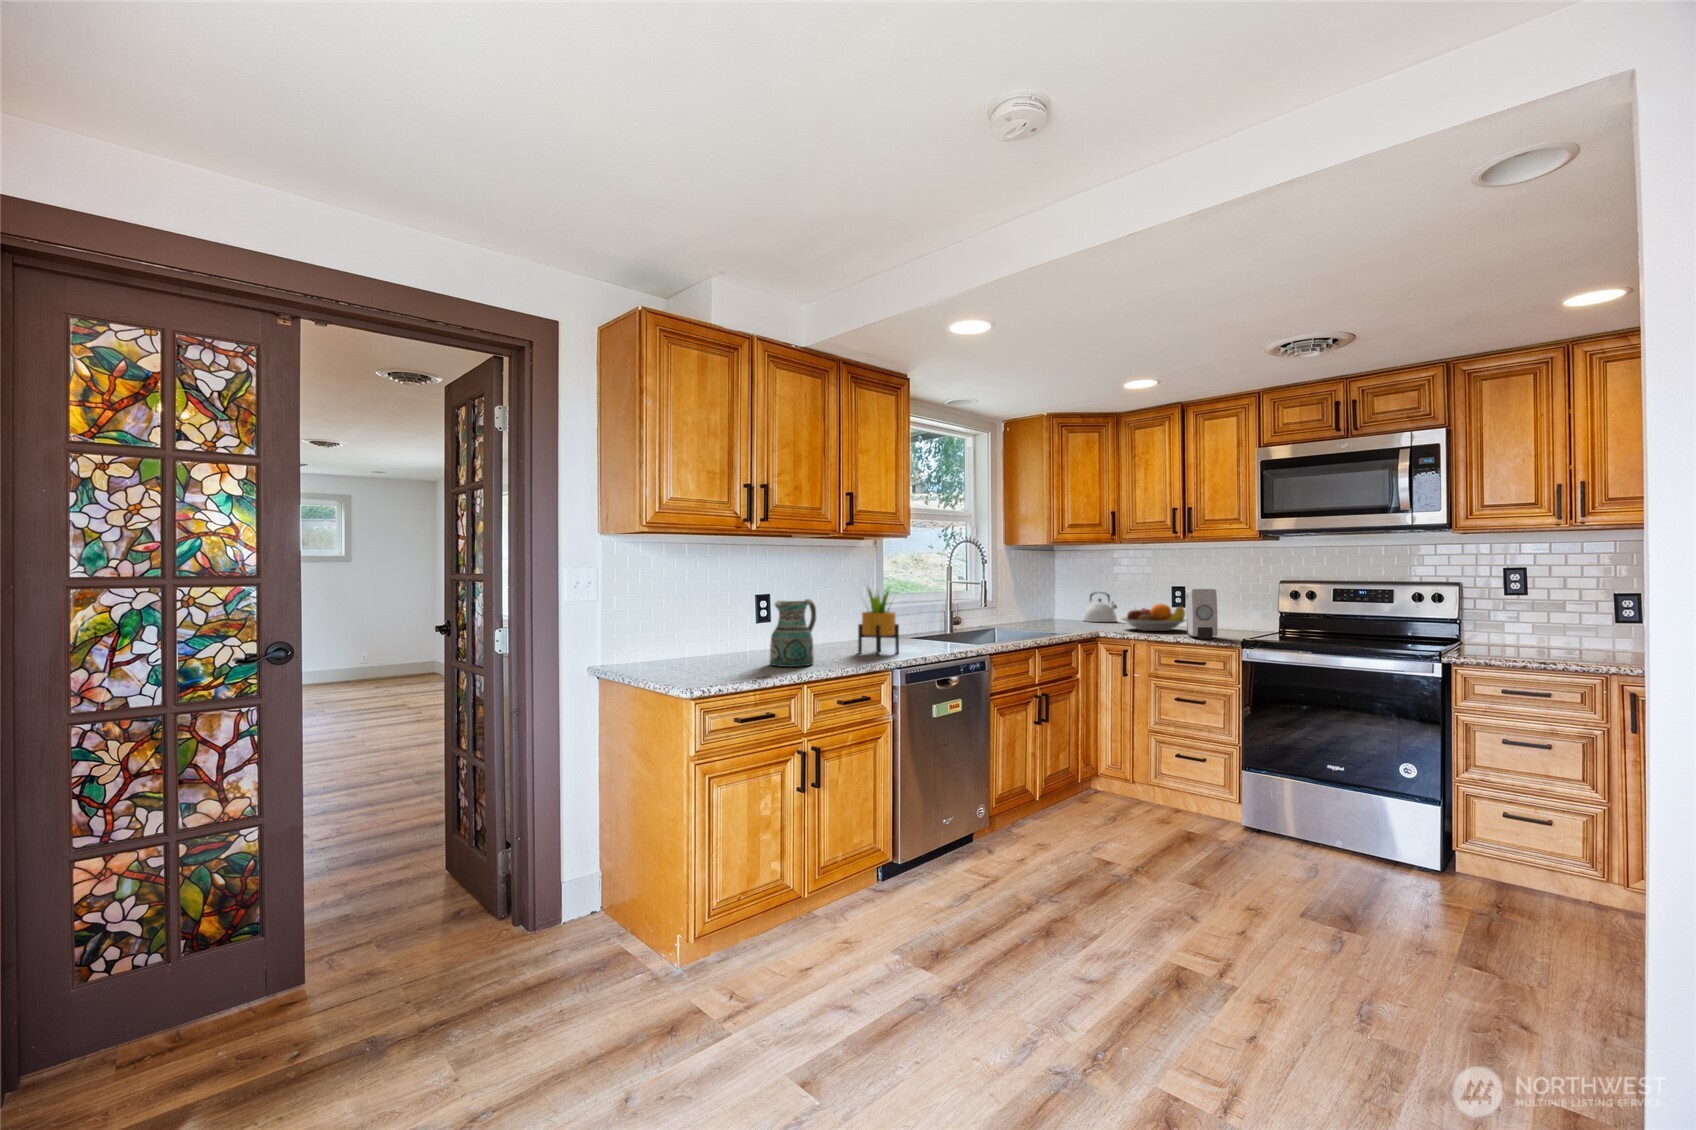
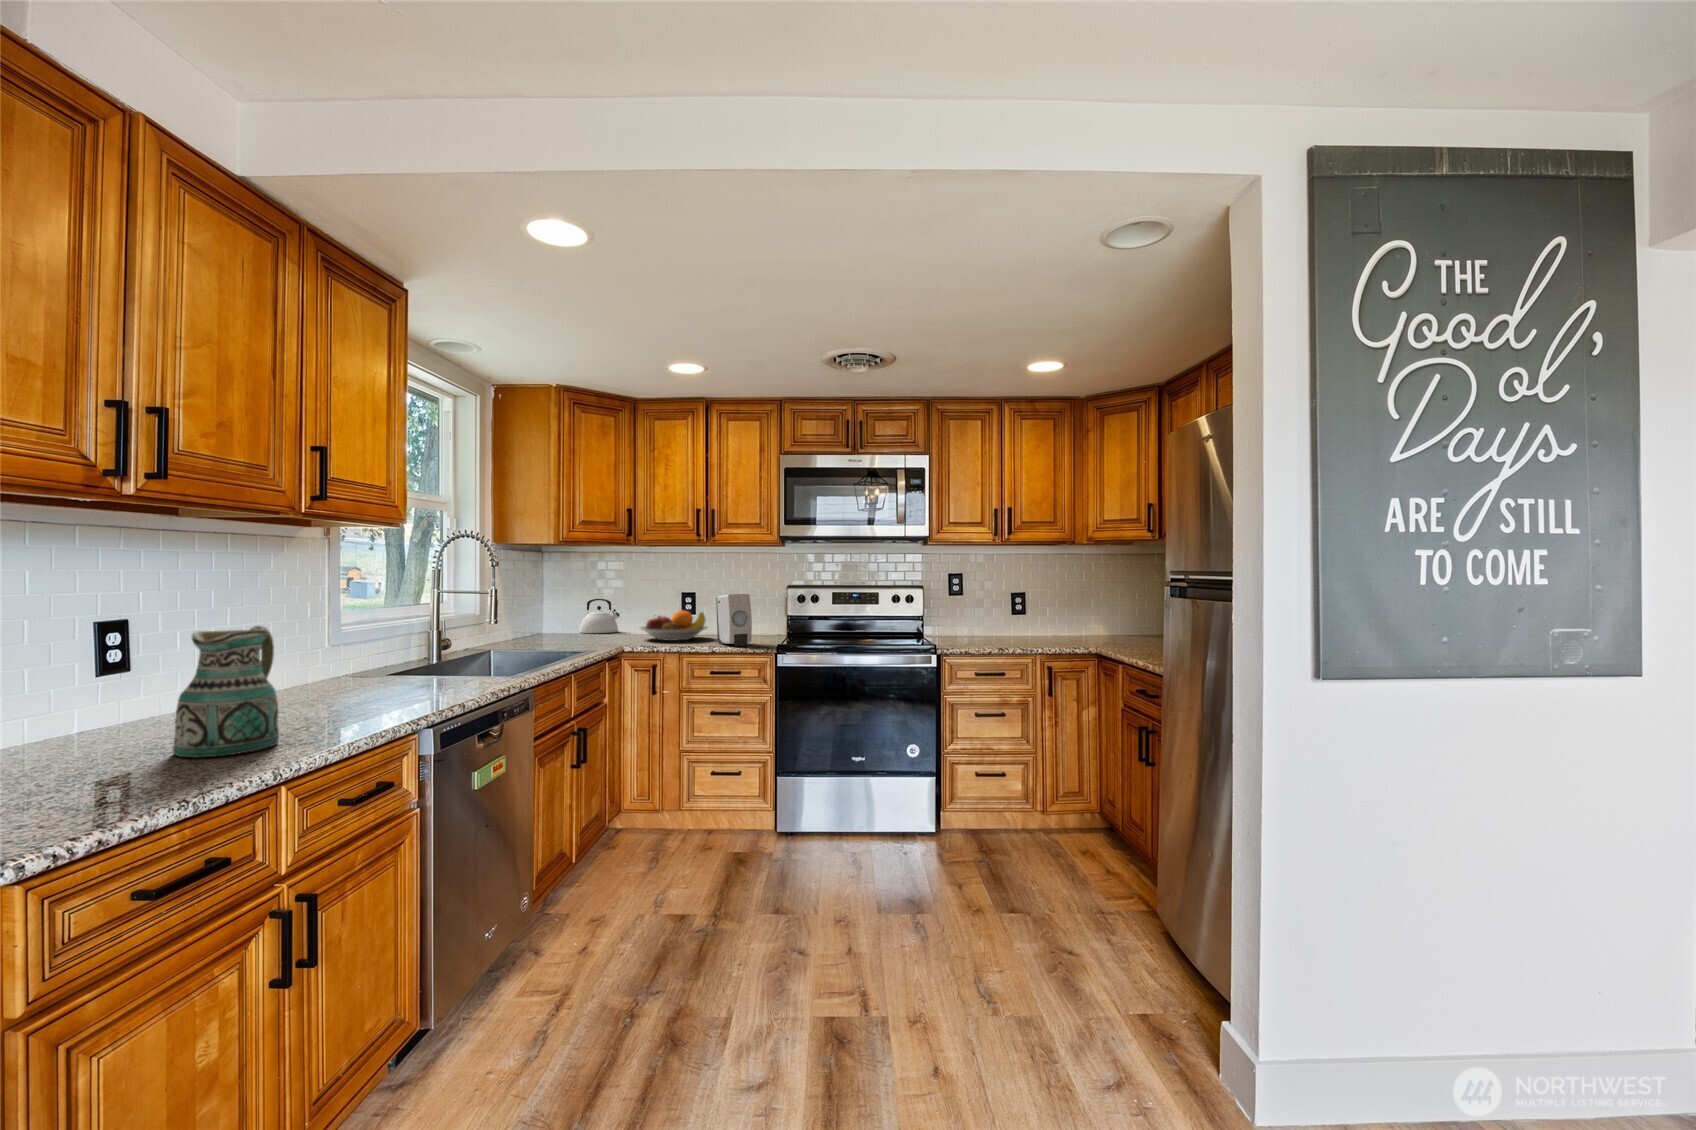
potted plant: present [858,589,899,655] -> none [336,595,412,709]

